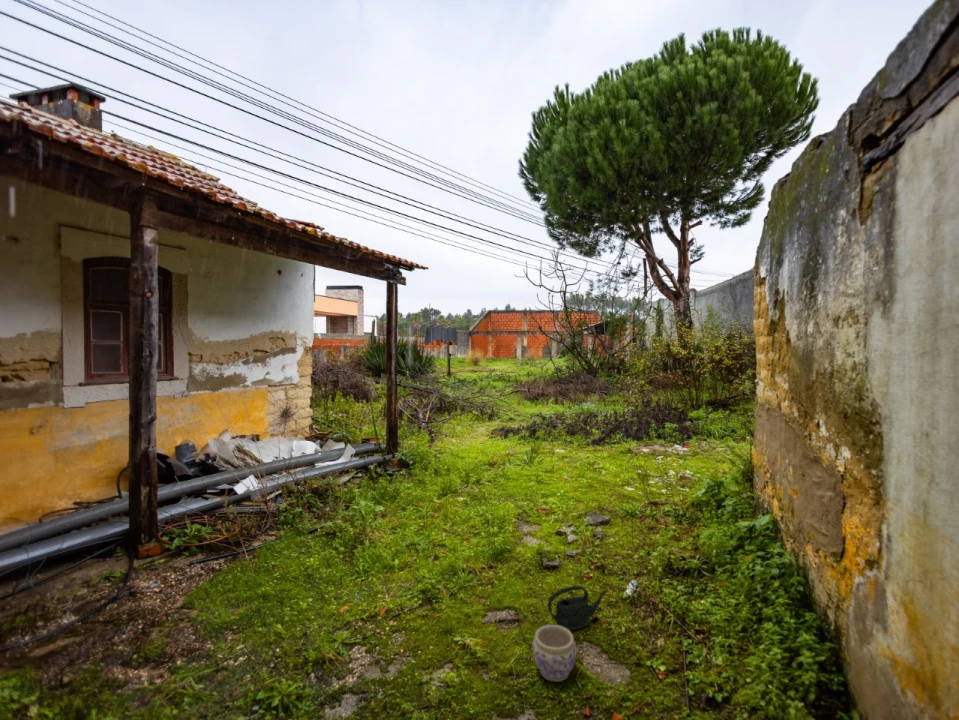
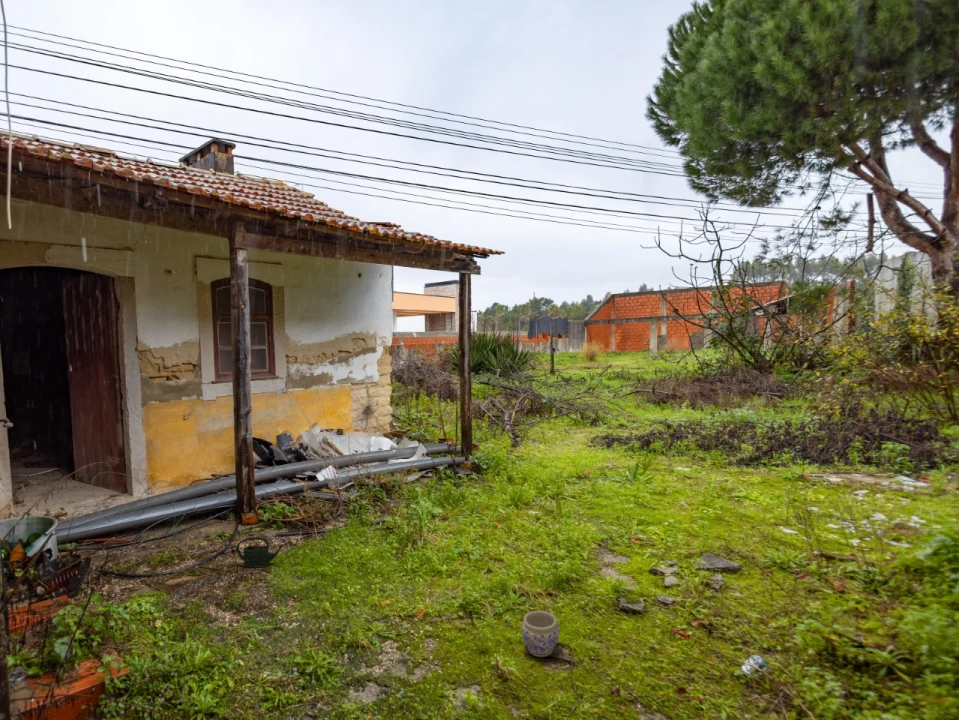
watering can: present [548,586,607,631] -> present [236,537,285,568]

